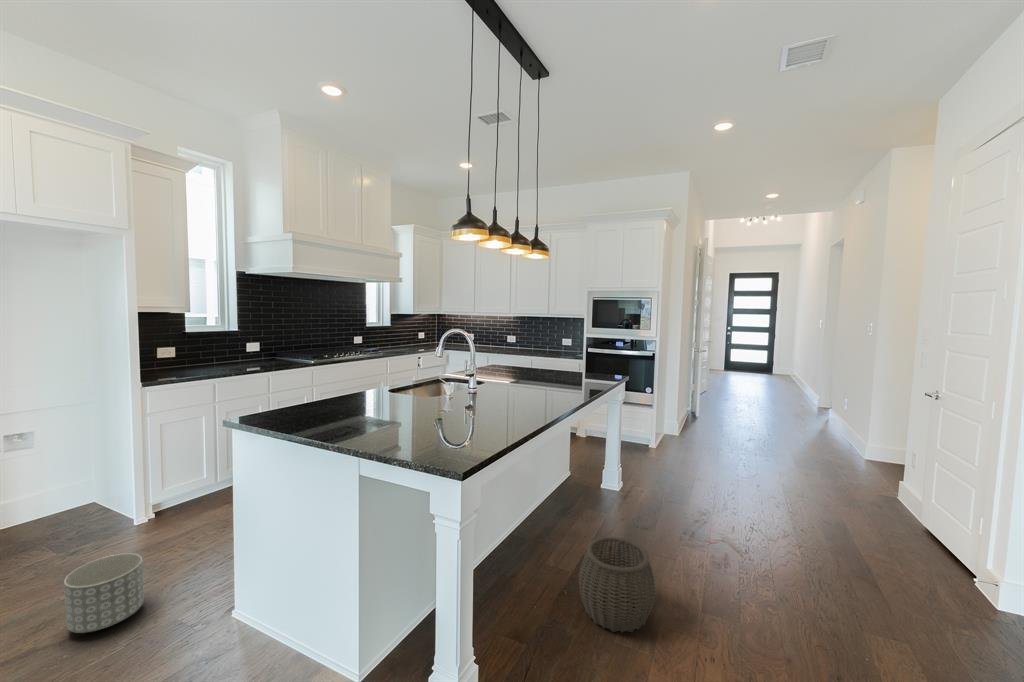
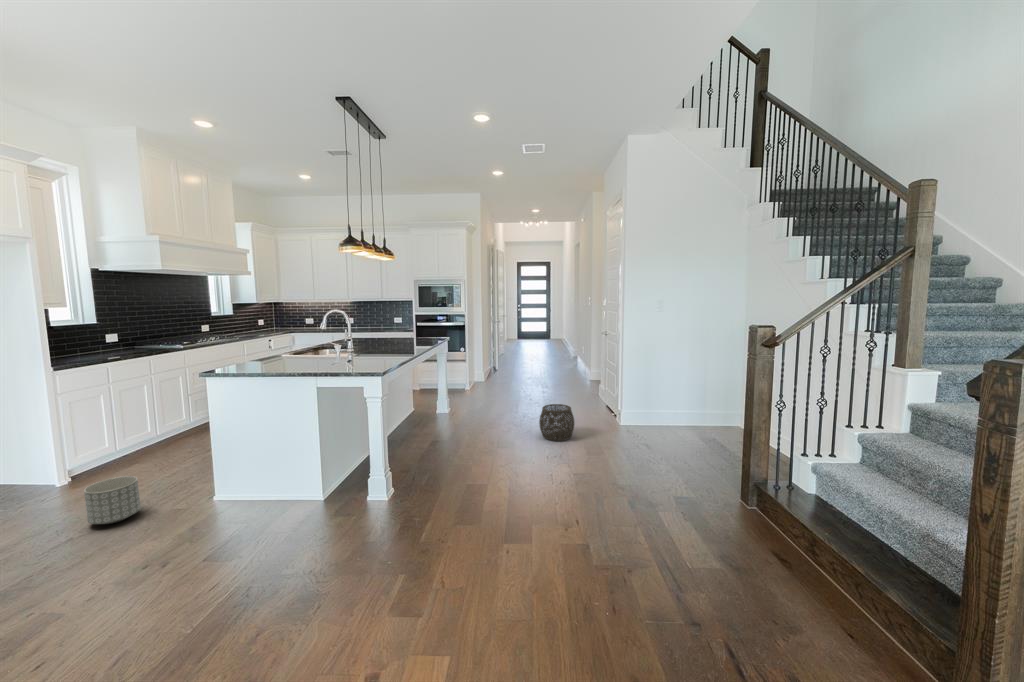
woven basket: present [579,537,655,632] -> present [539,404,574,441]

